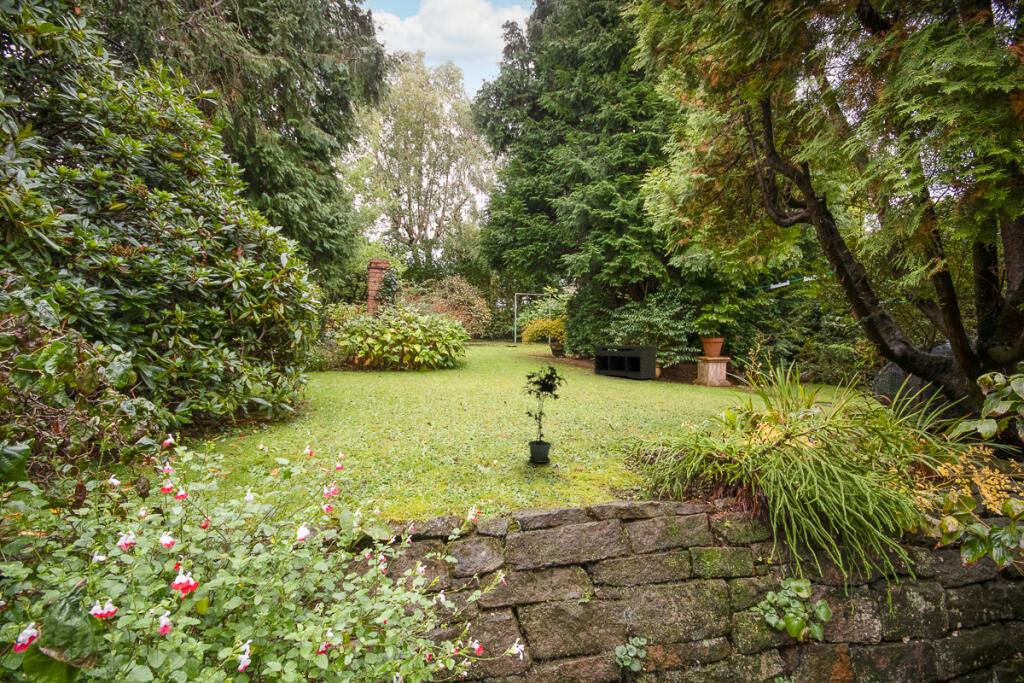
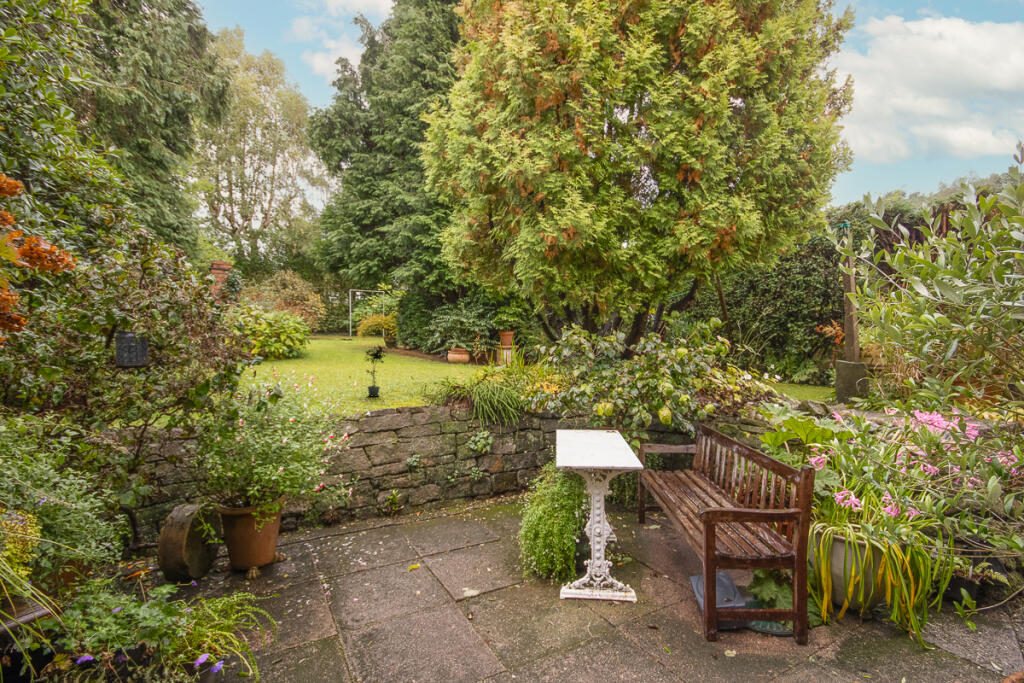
bench: present [594,345,657,379] -> none [418,337,464,361]

